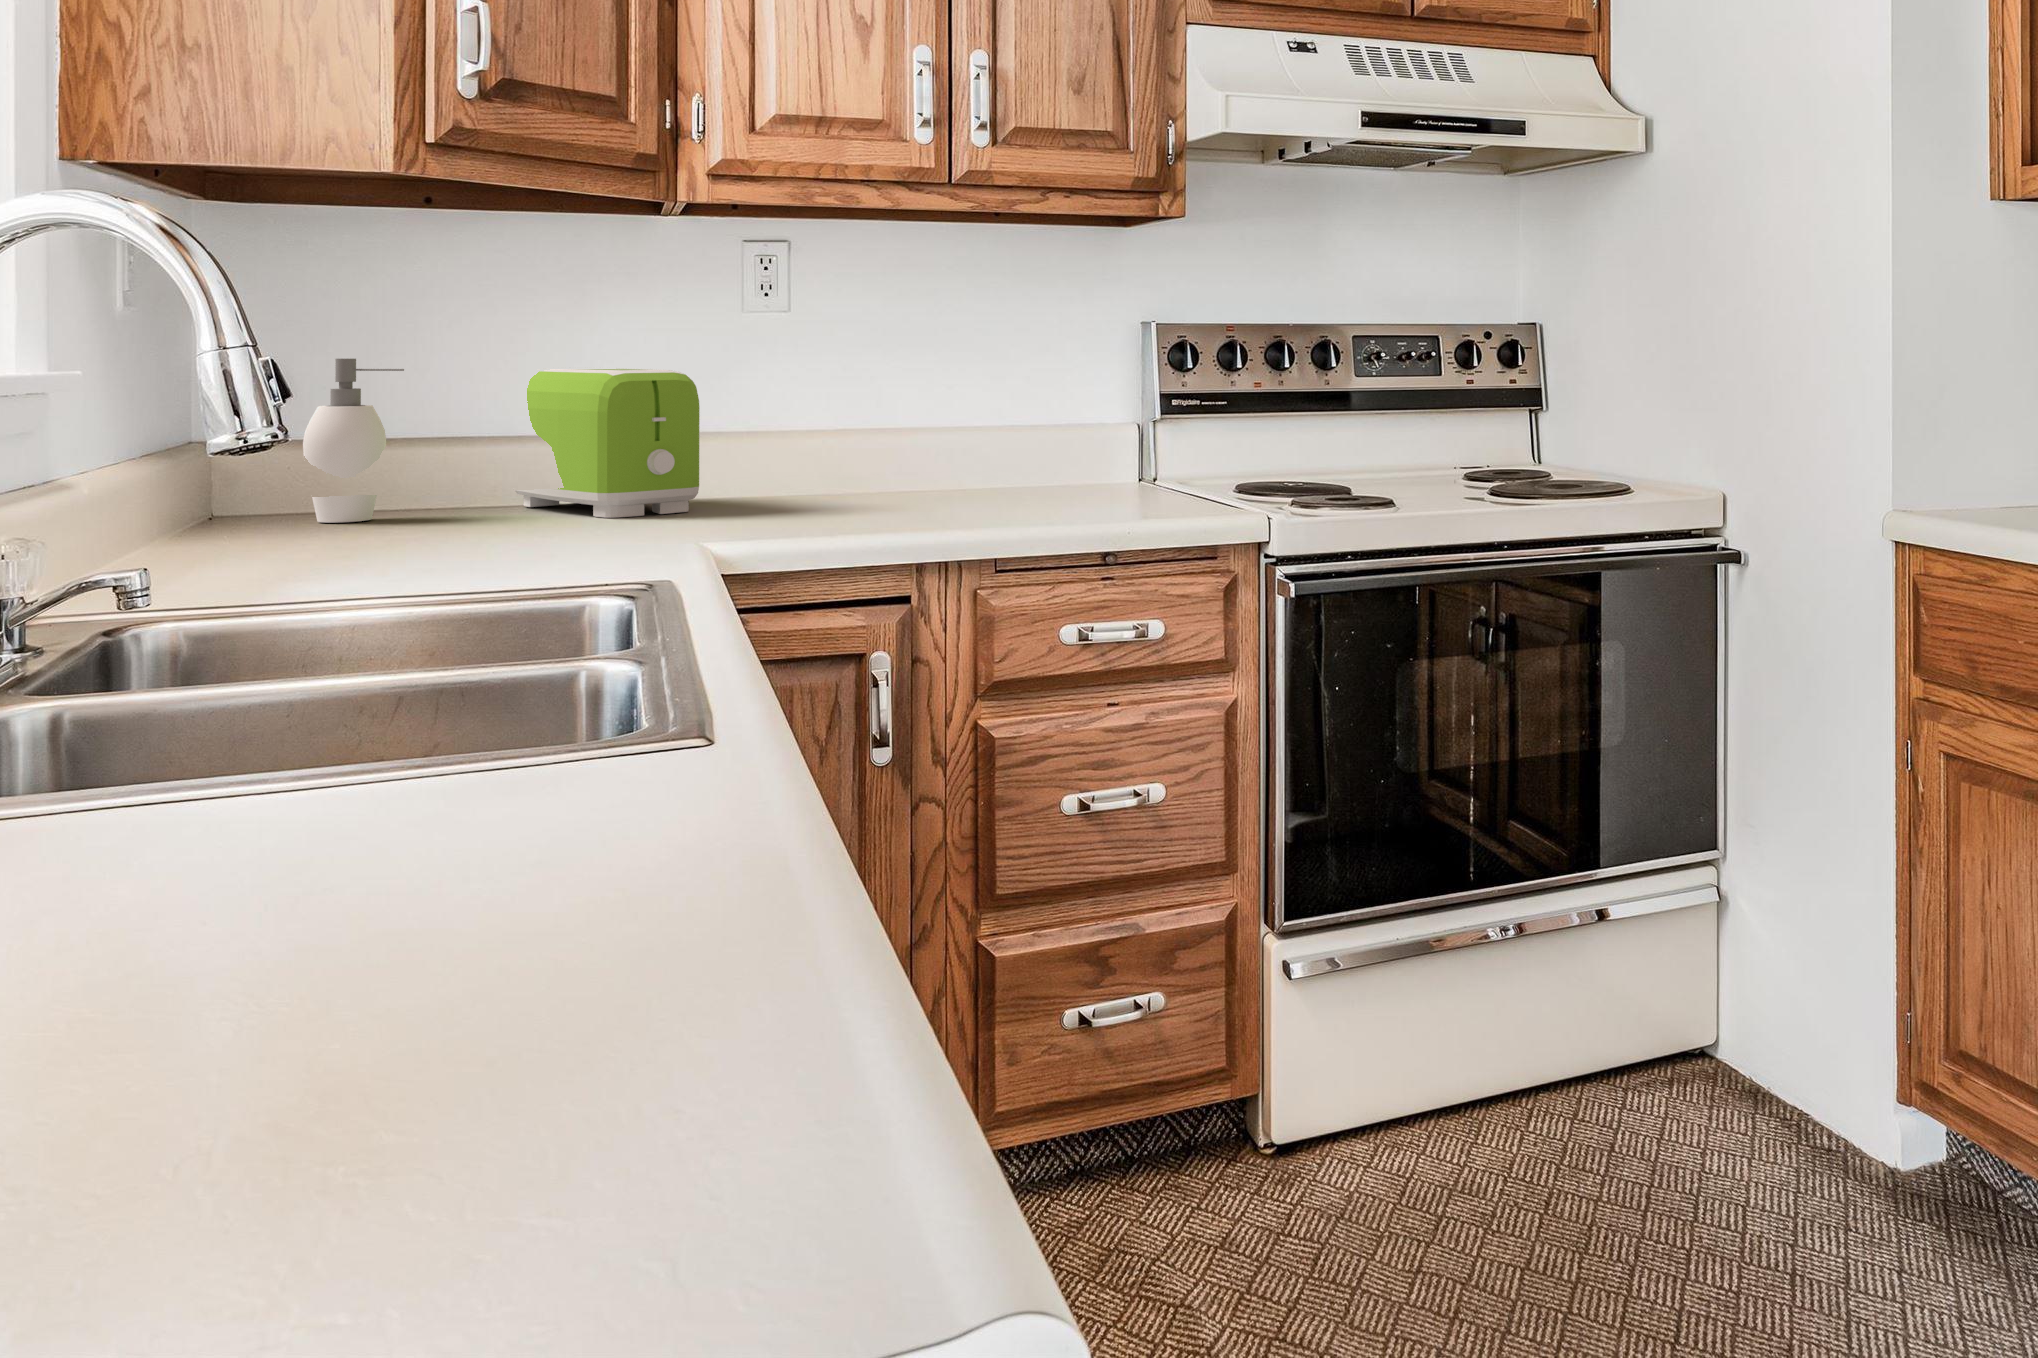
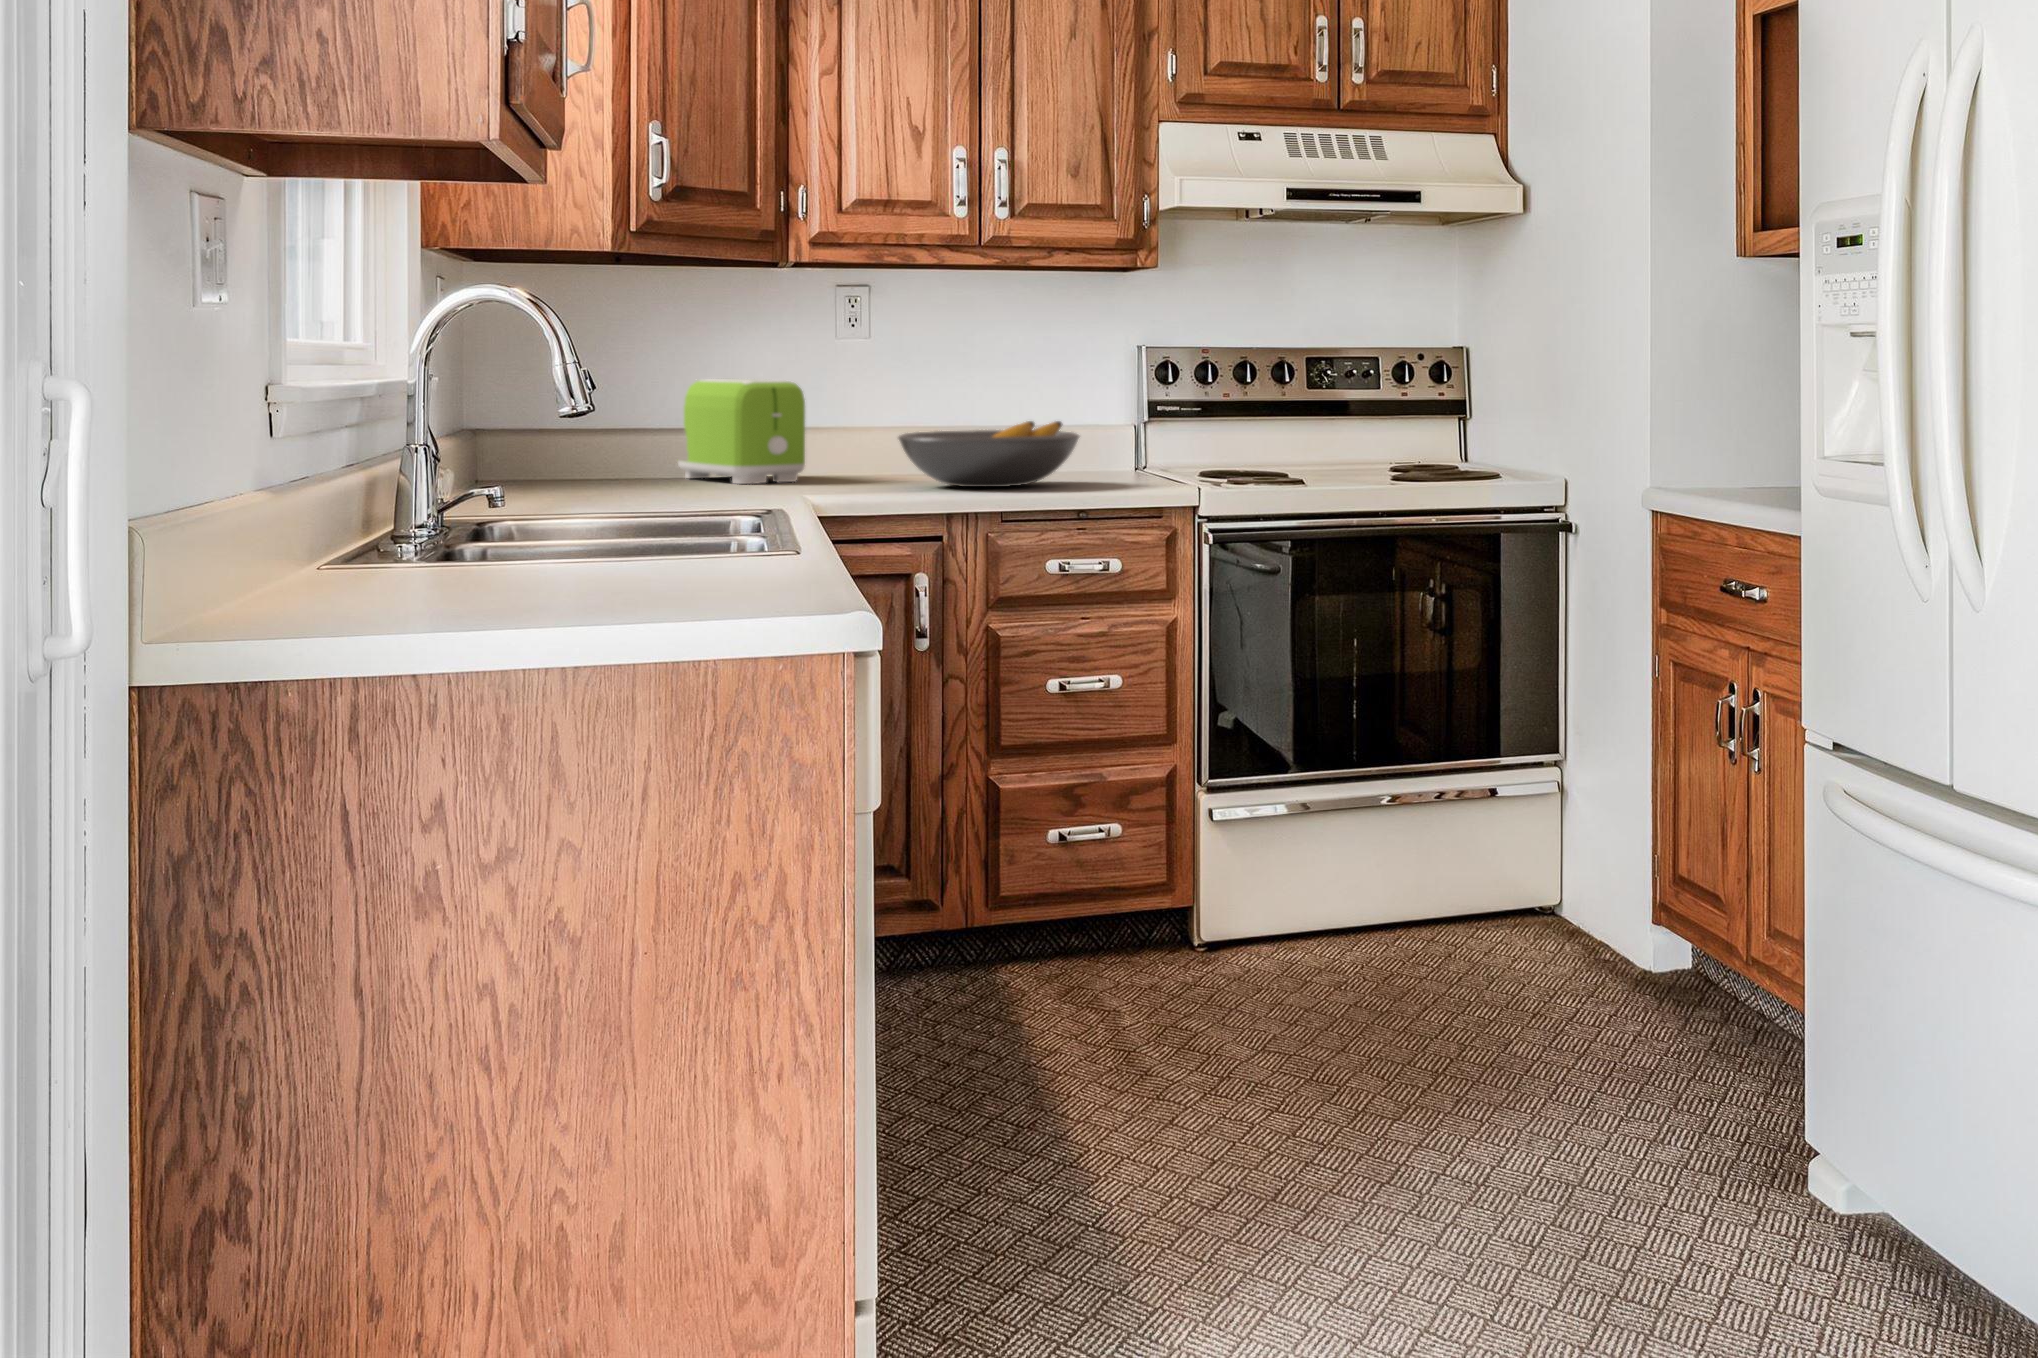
soap dispenser: present [303,358,404,523] -> none [541,372,607,484]
fruit bowl: none [839,425,1098,520] -> present [898,421,1080,487]

